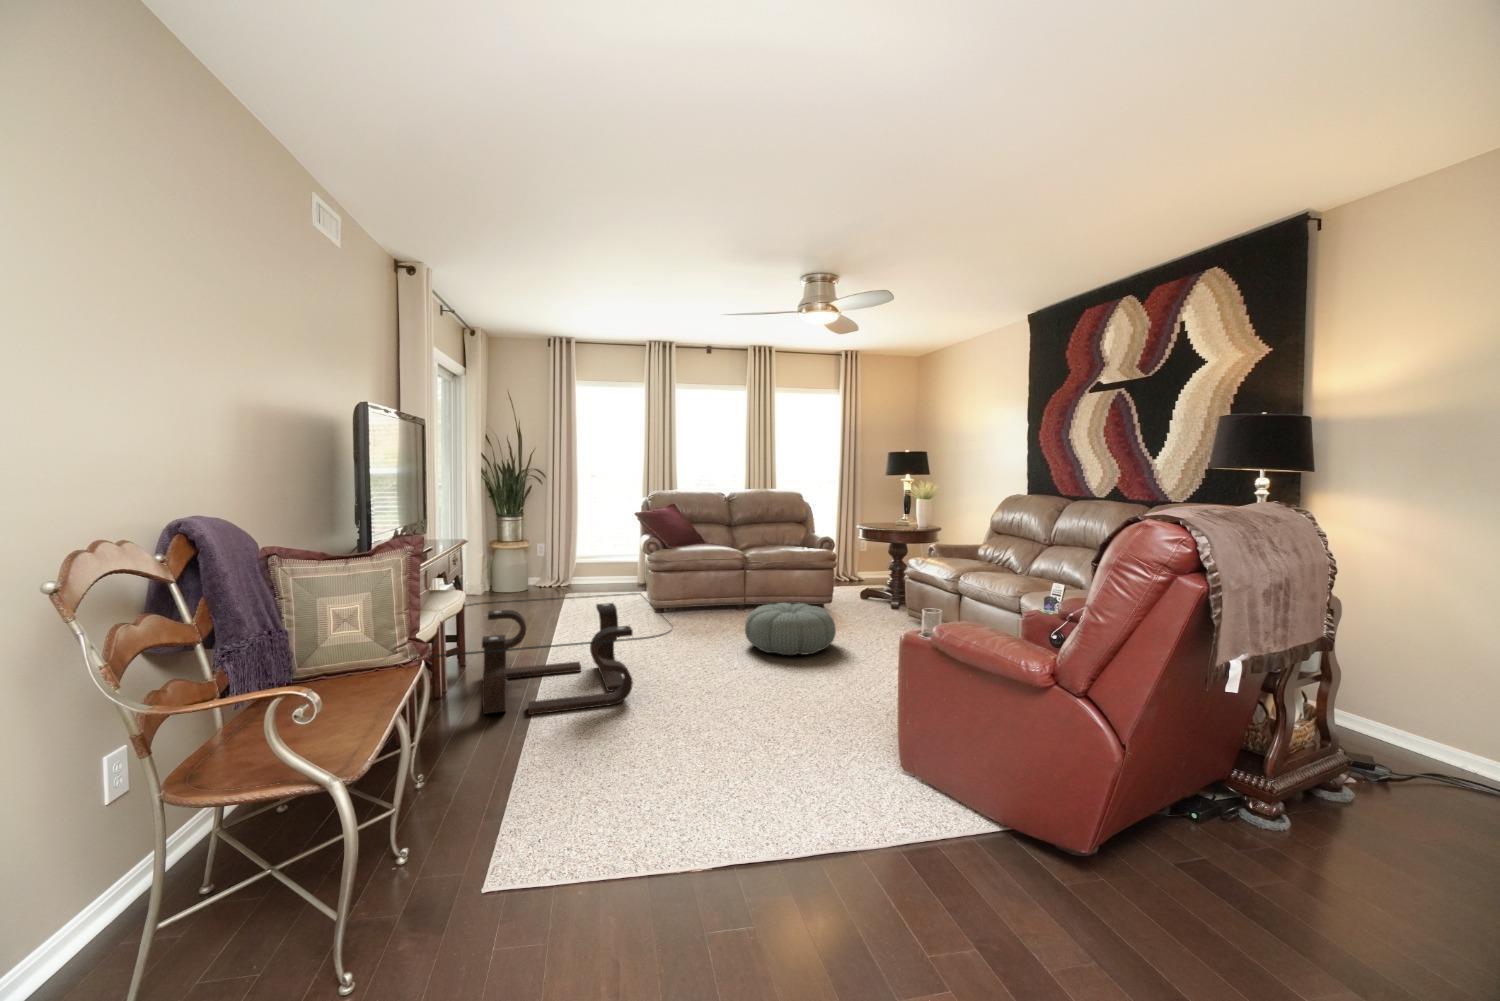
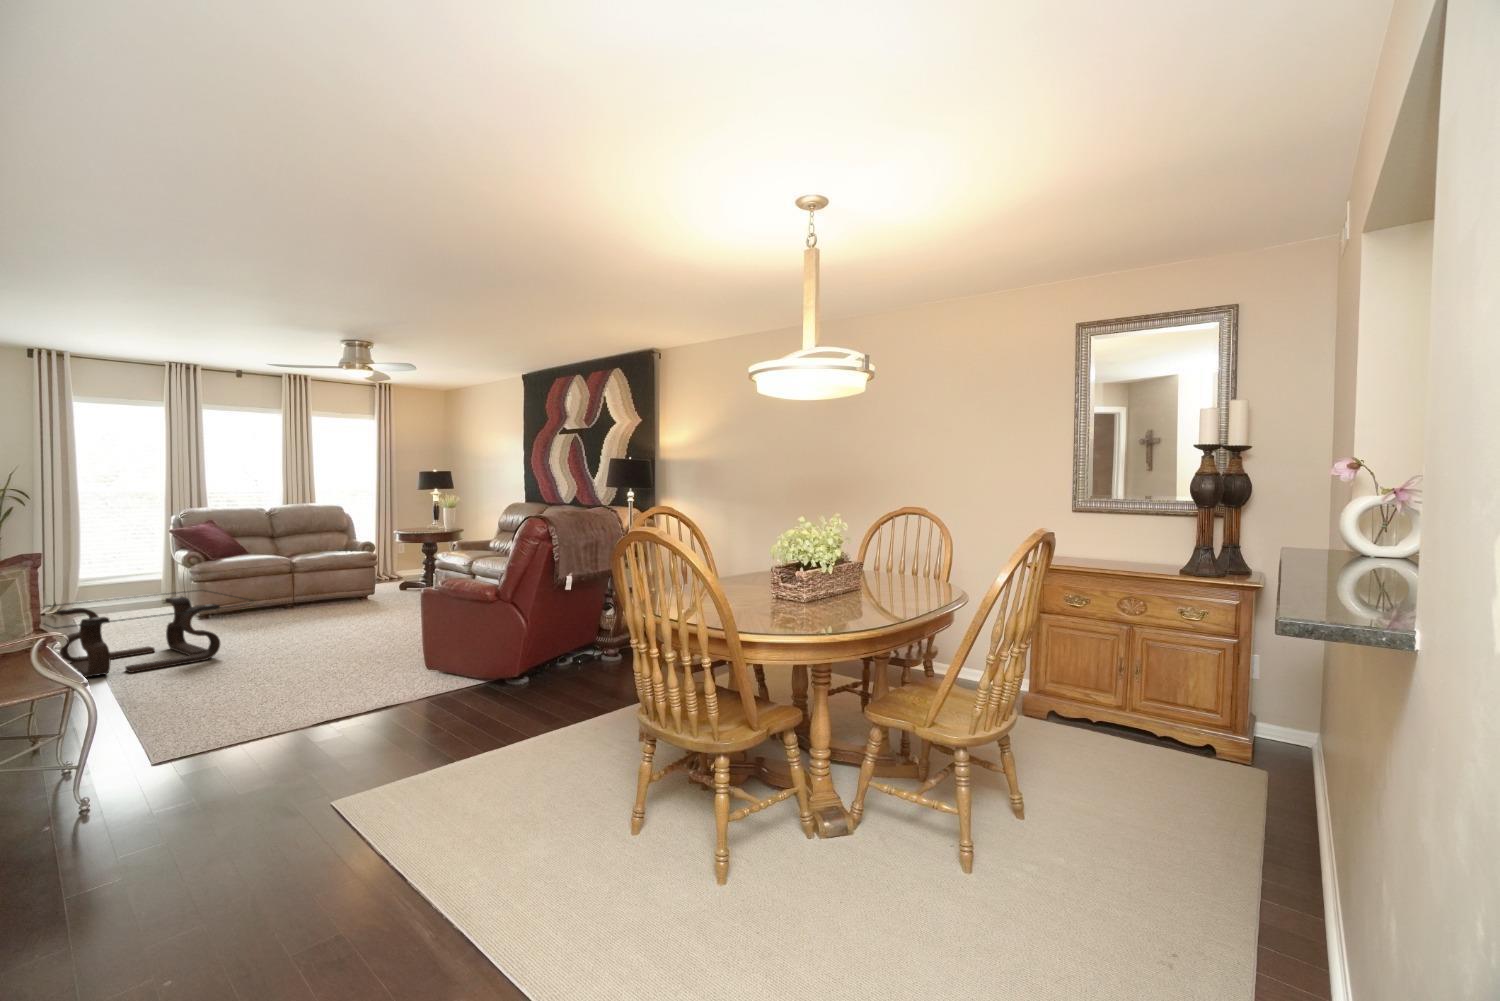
pouf: present [745,603,836,655] -> none [302,589,380,626]

